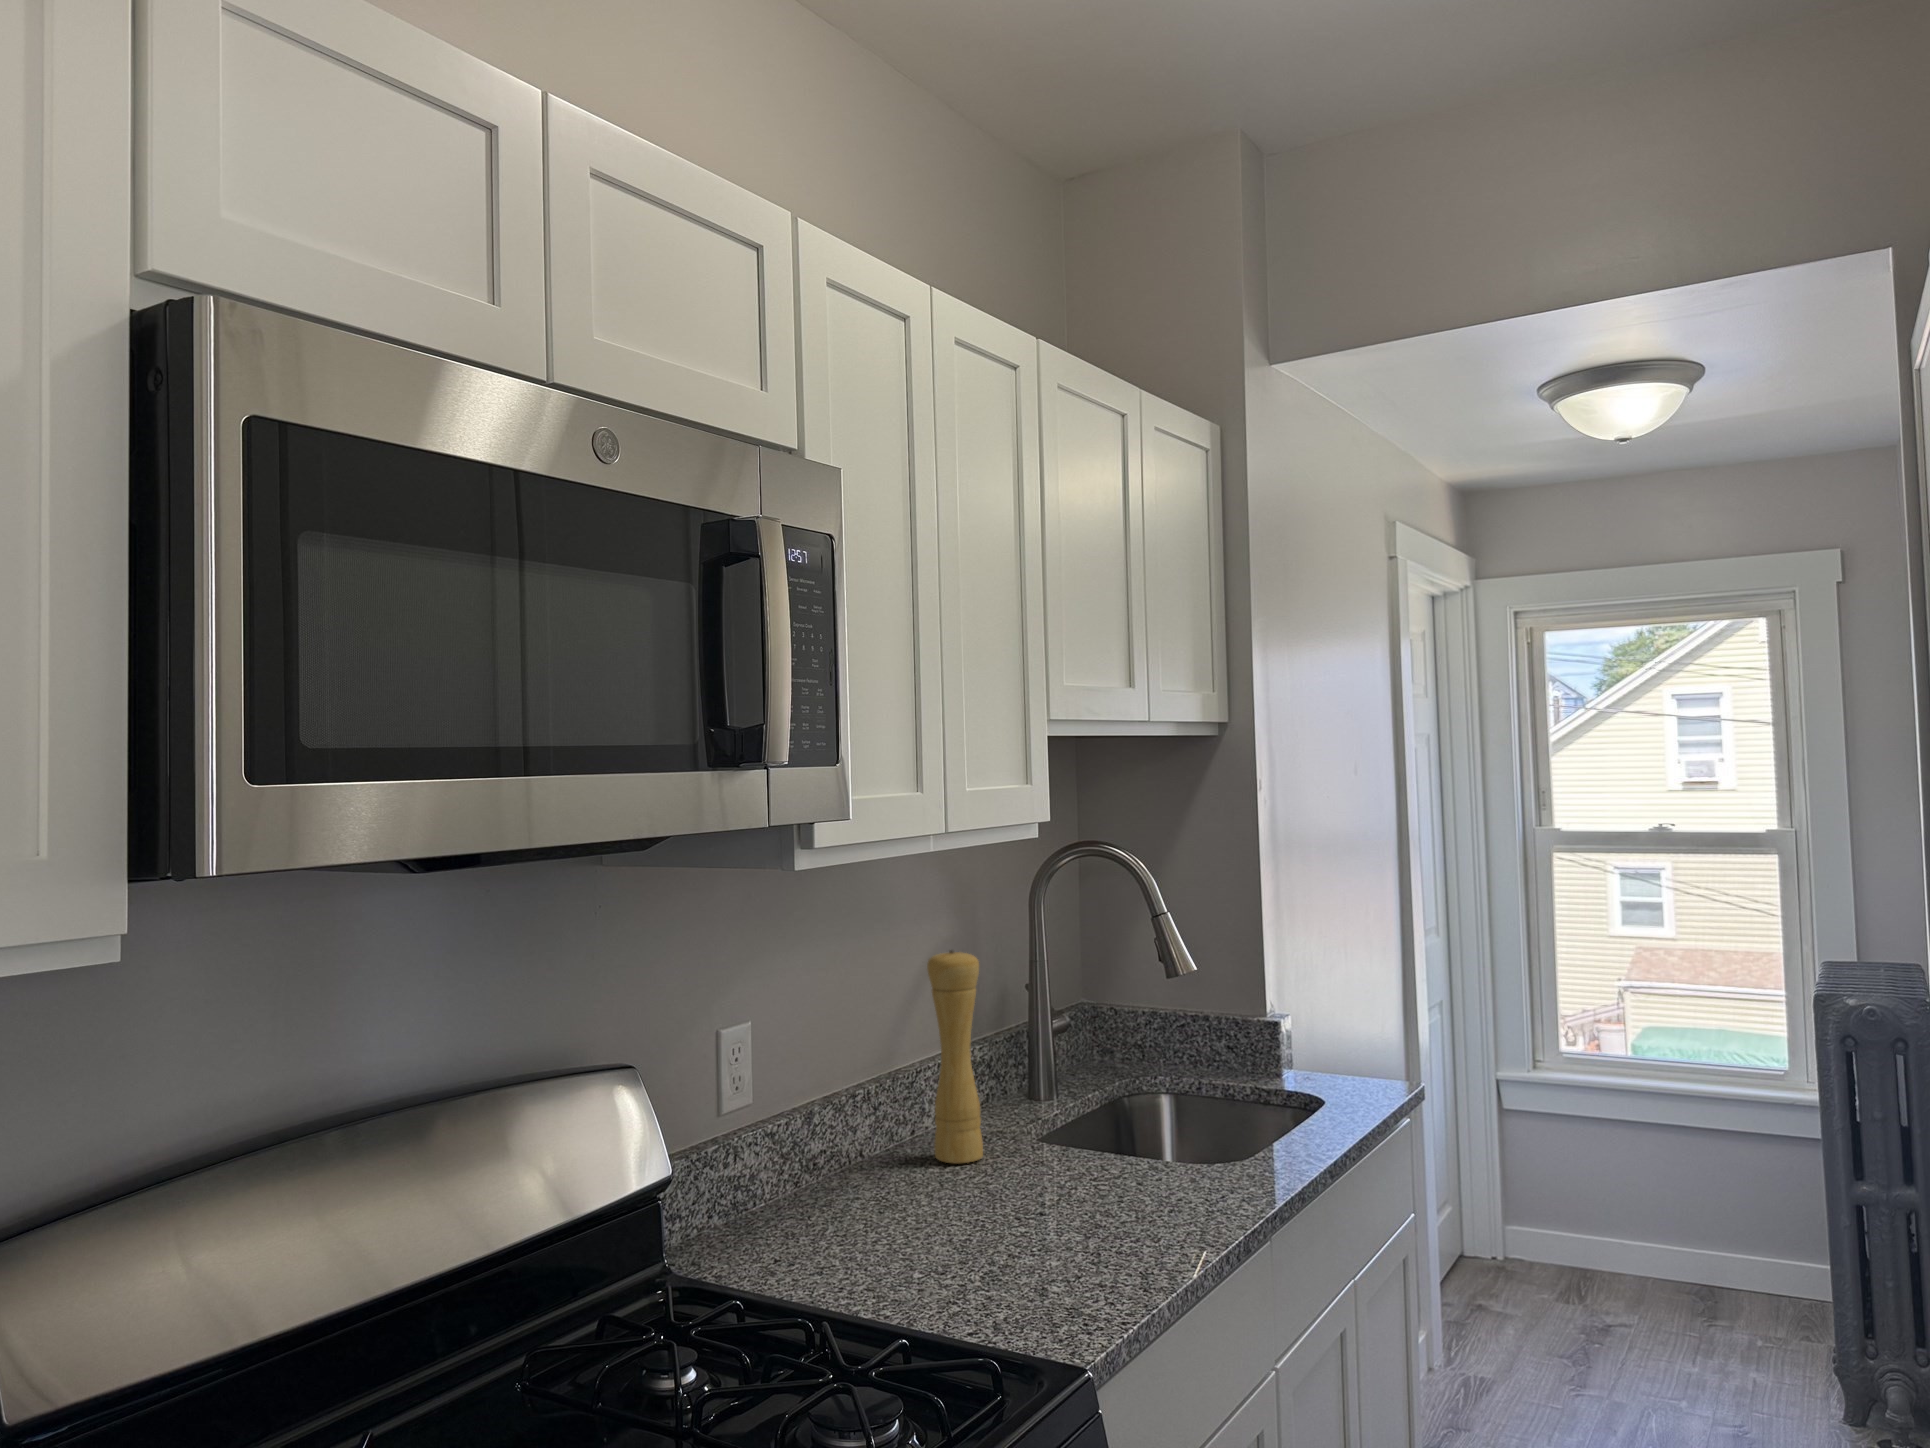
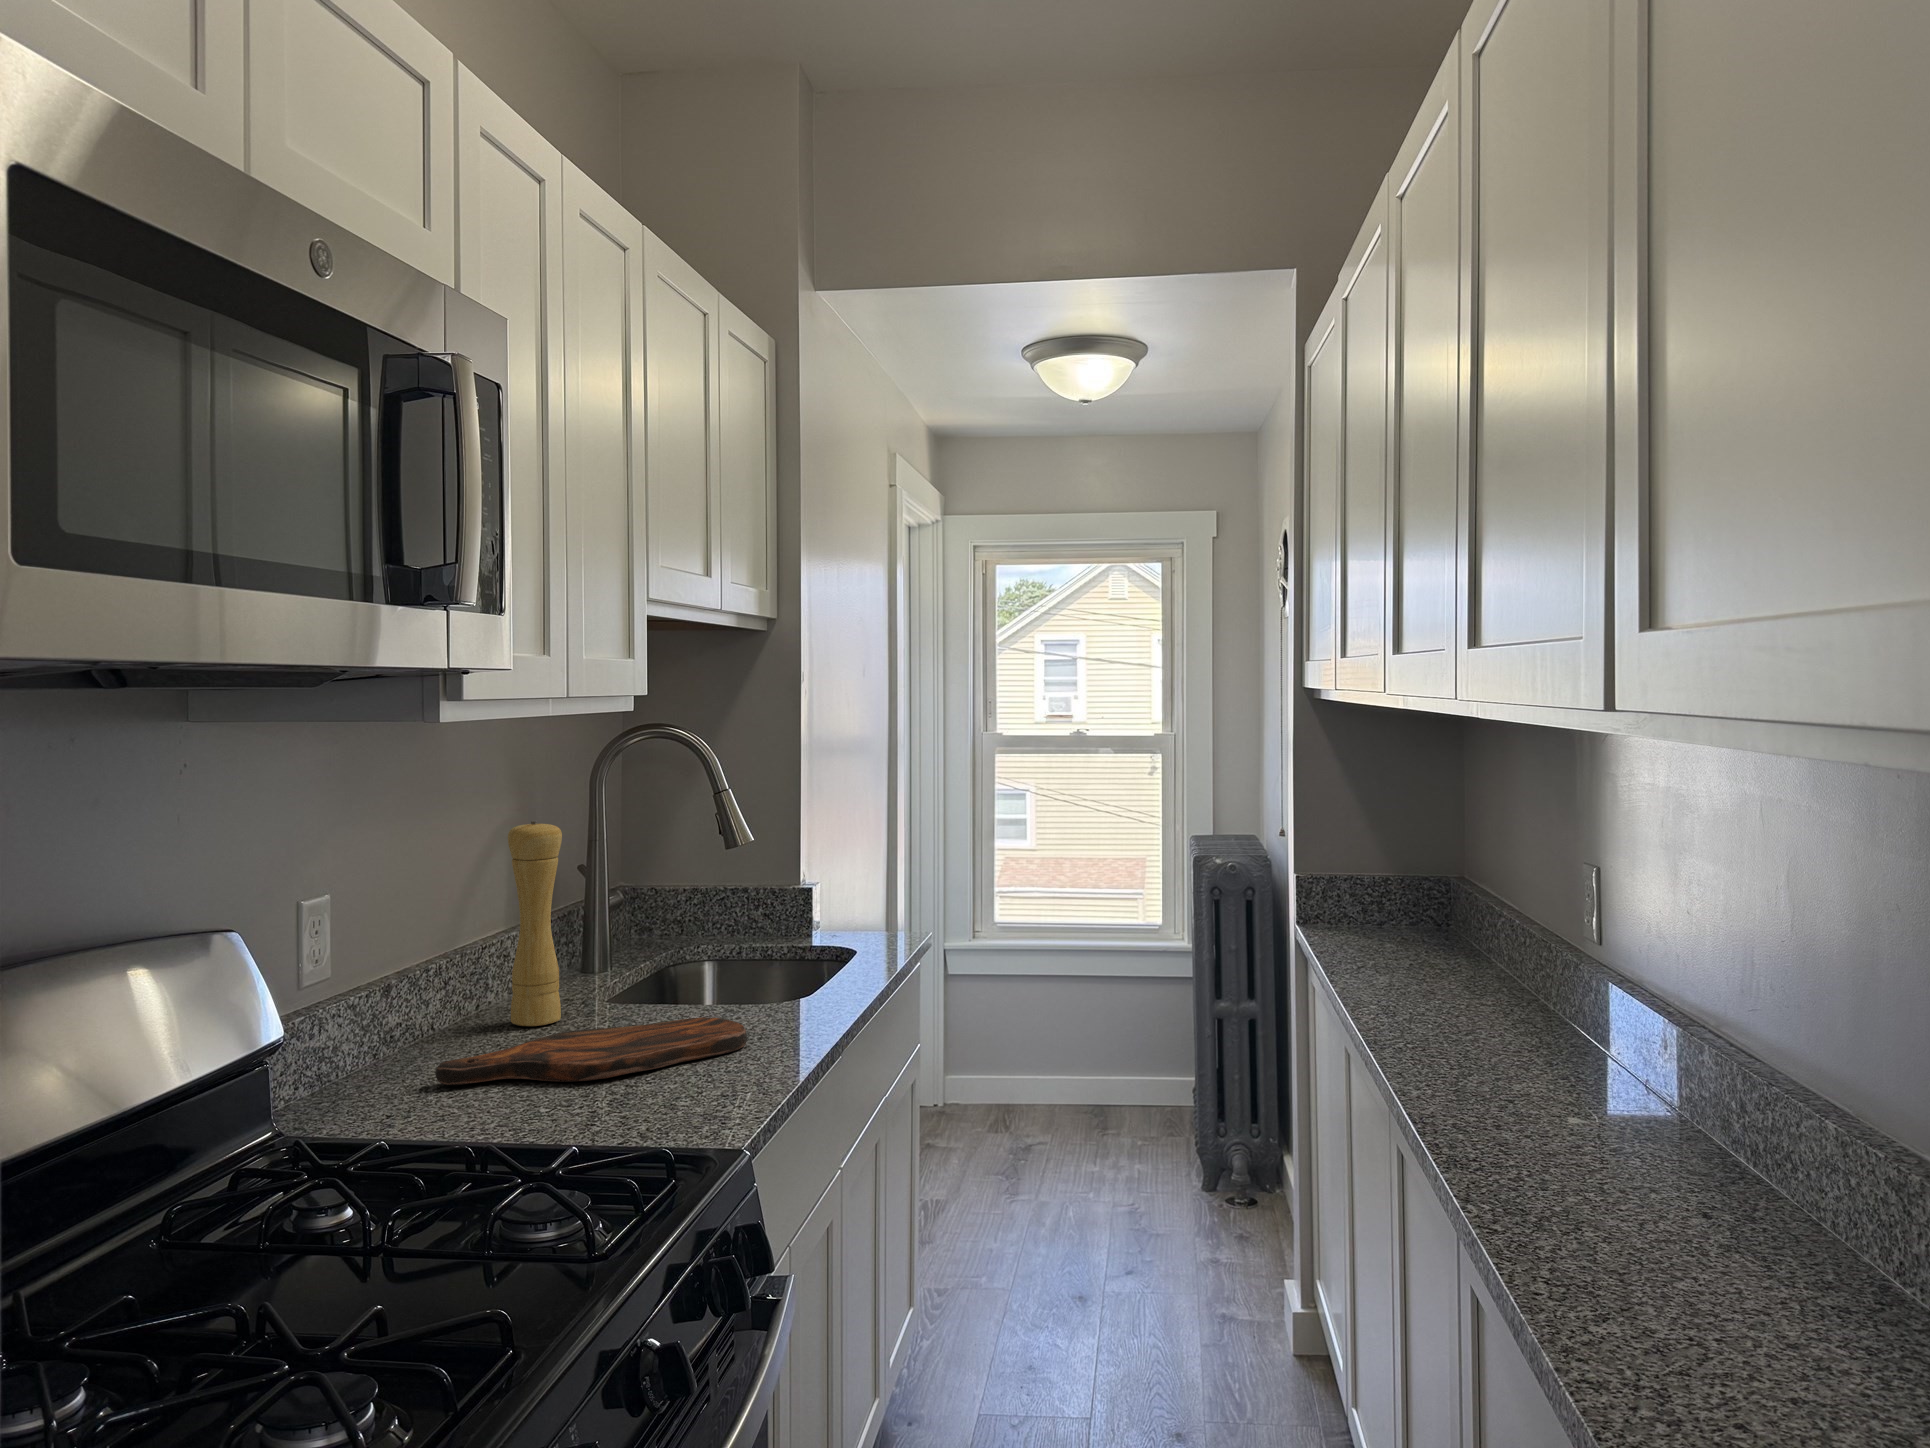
cutting board: none [834,1176,1154,1241] -> present [436,1017,747,1085]

